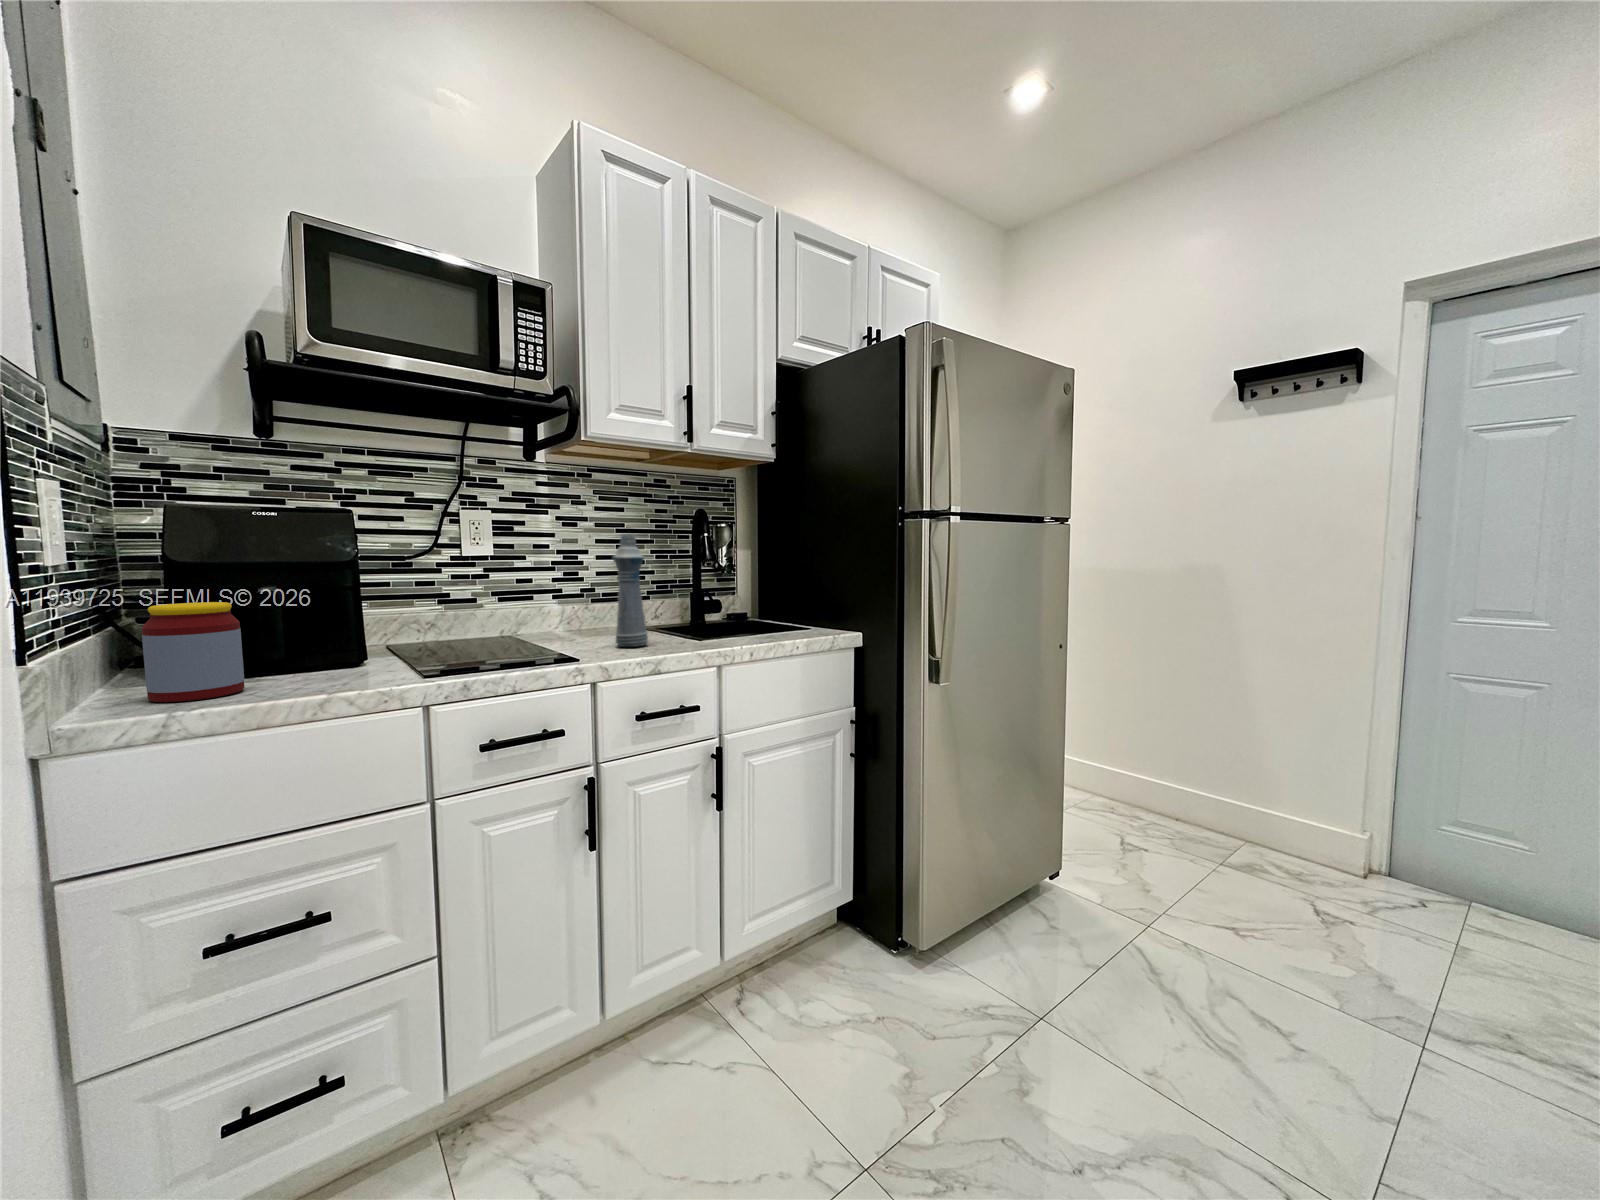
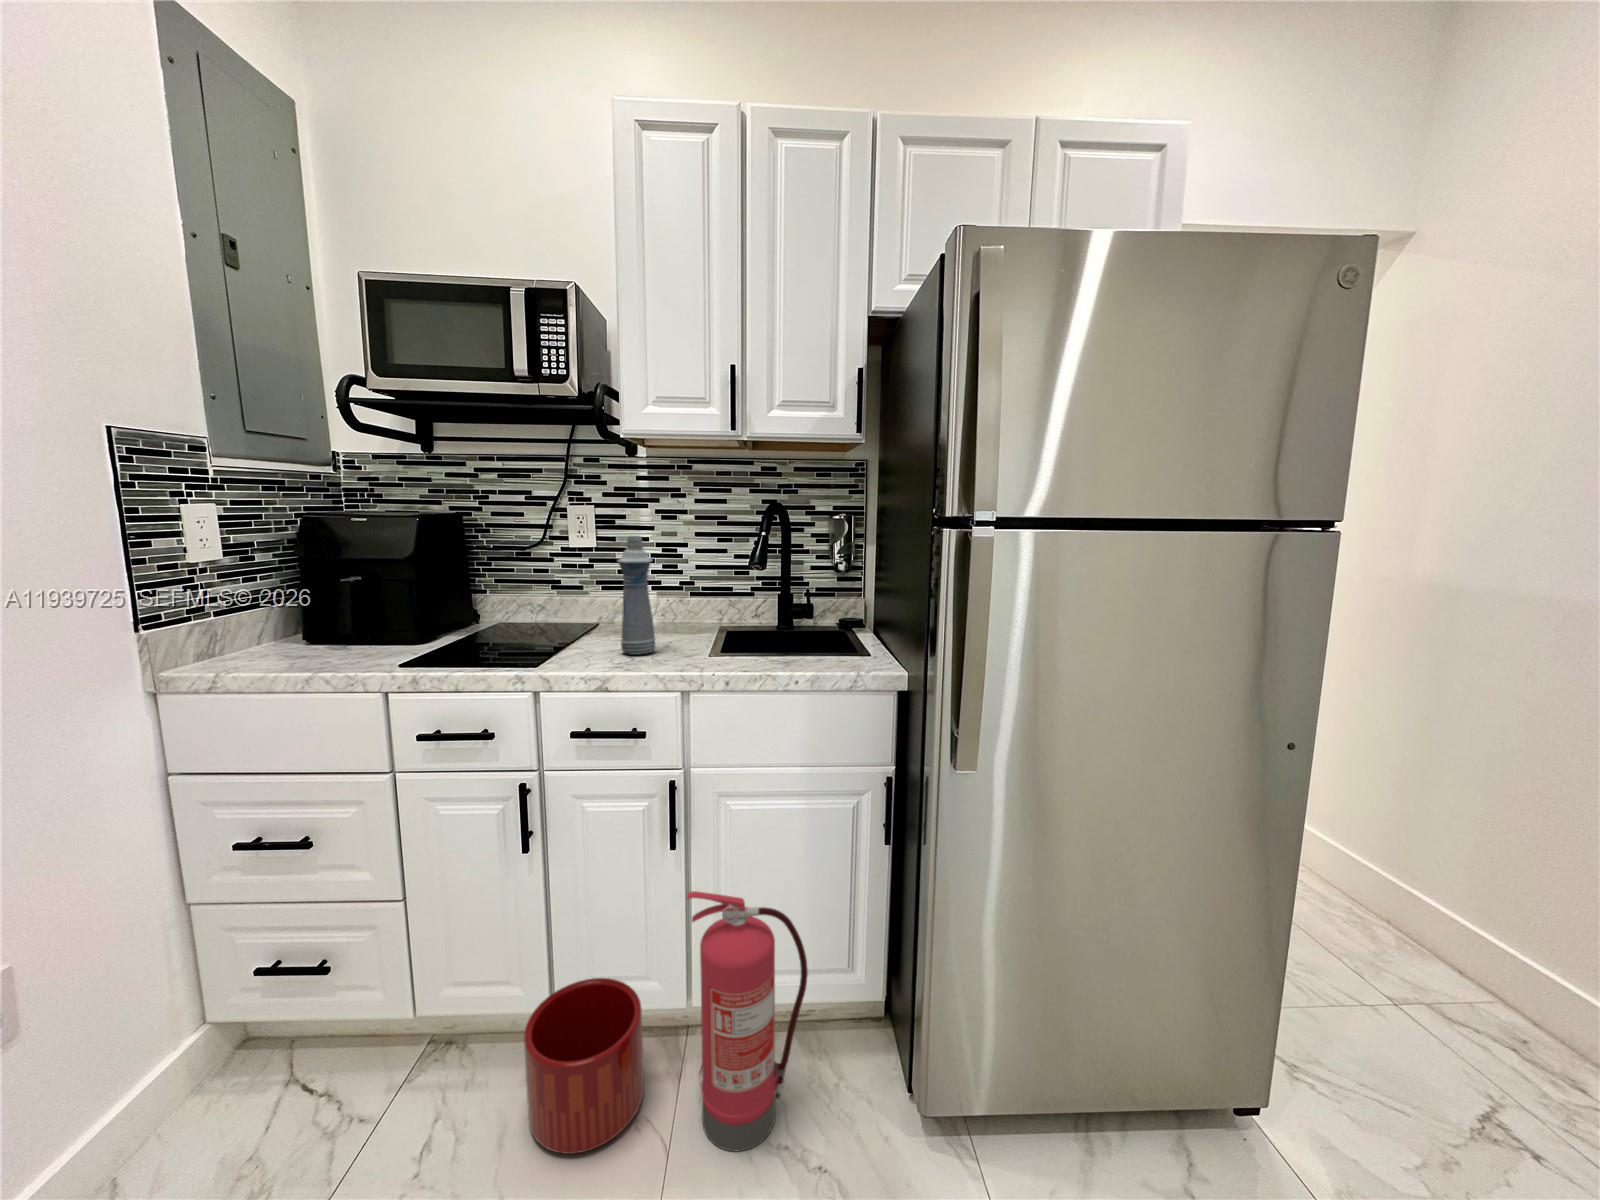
jar: present [142,602,244,702] -> none [238,590,311,664]
fire extinguisher: none [767,824,844,1042] -> present [687,891,808,1151]
planter: none [621,955,732,1118] -> present [524,978,644,1154]

